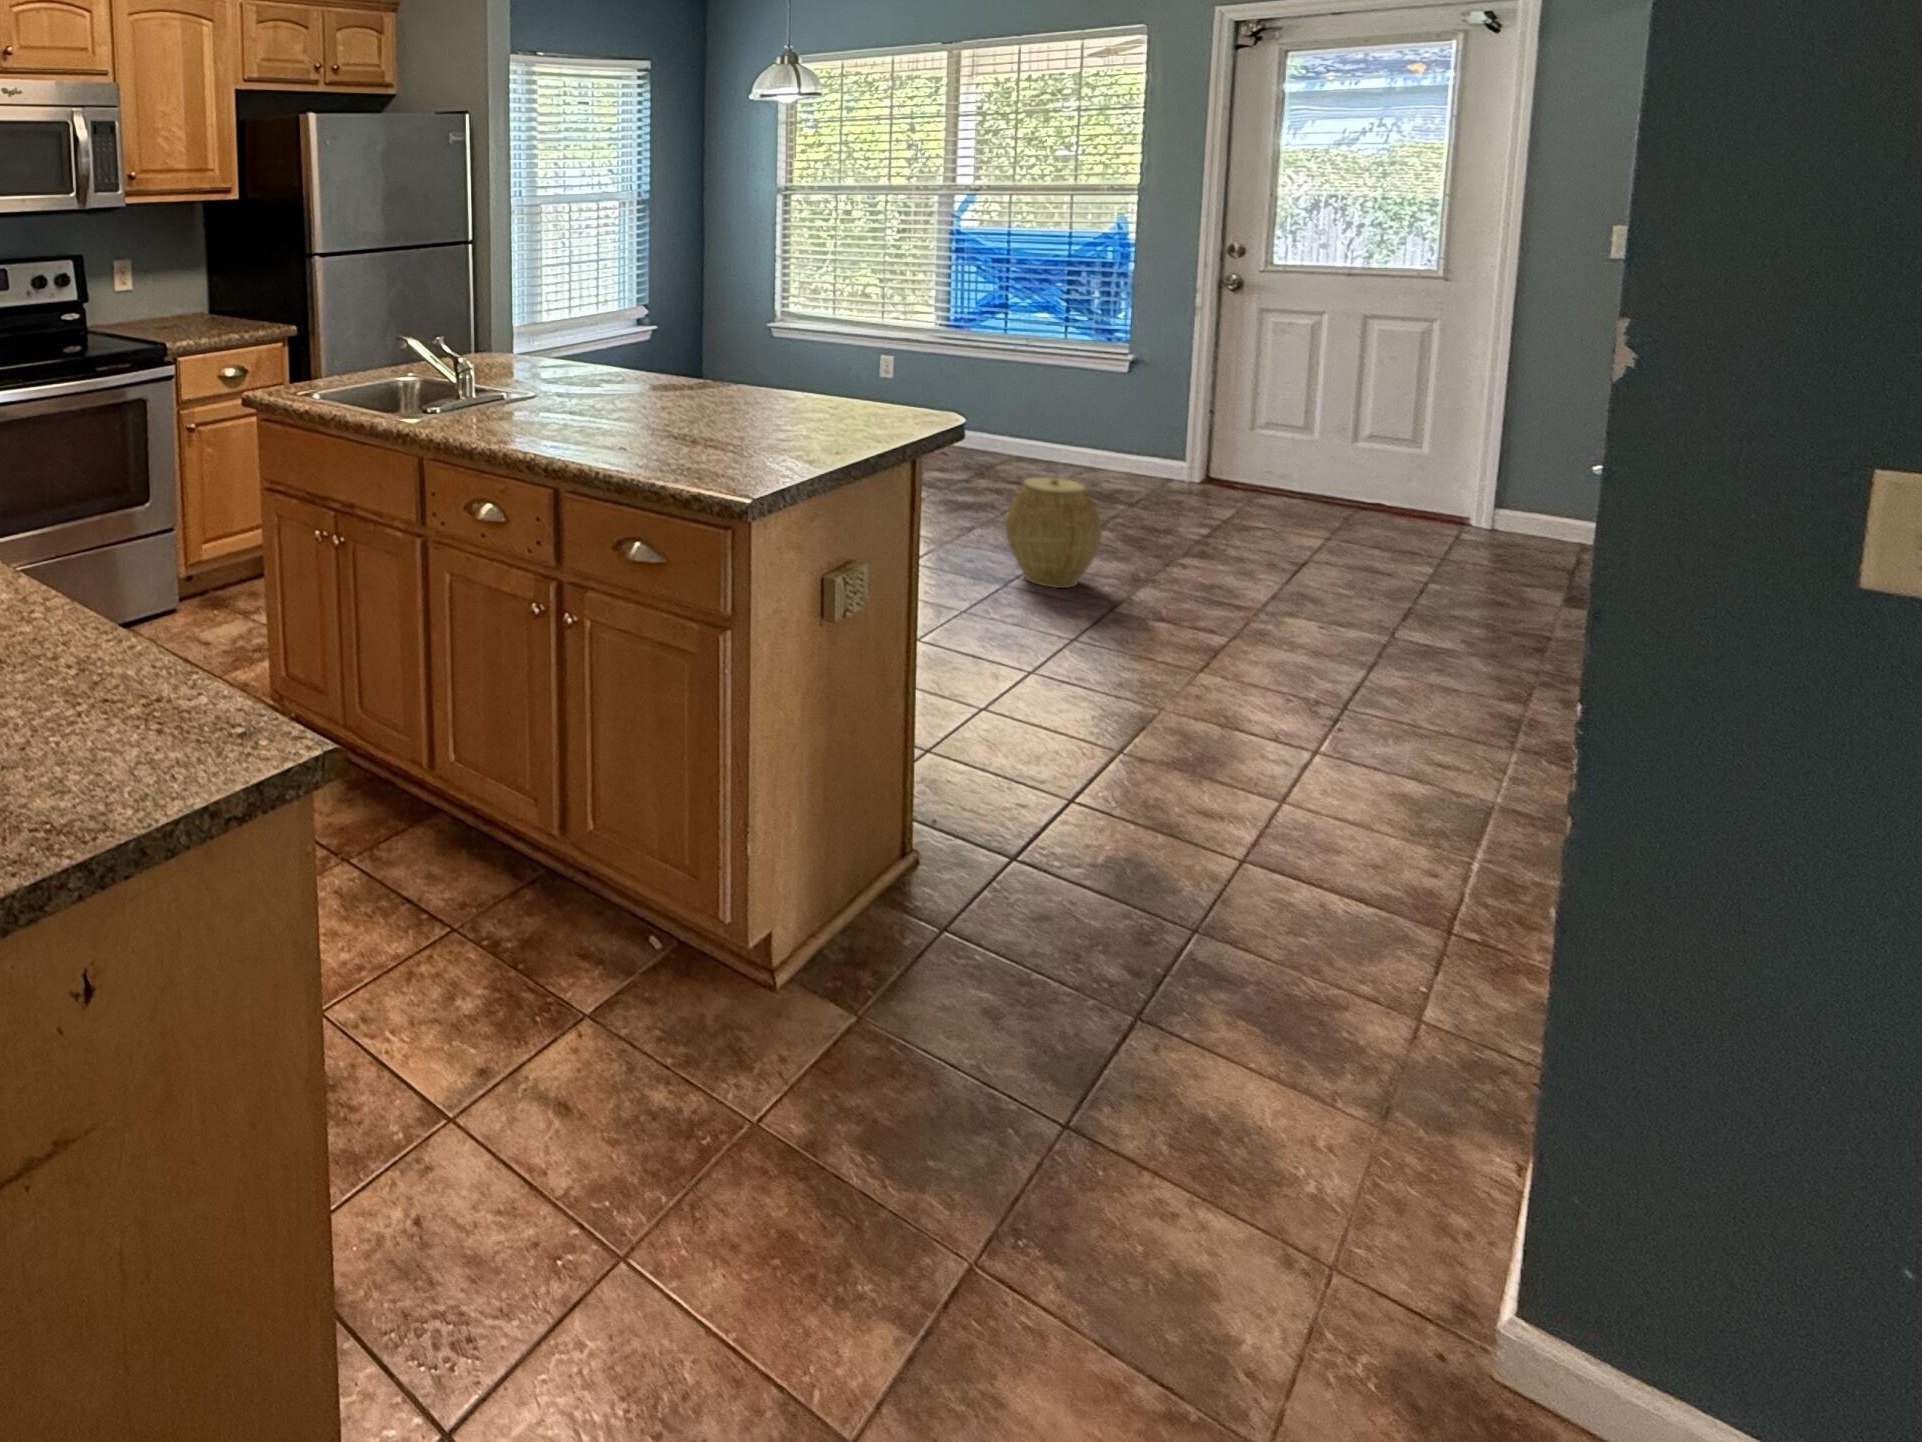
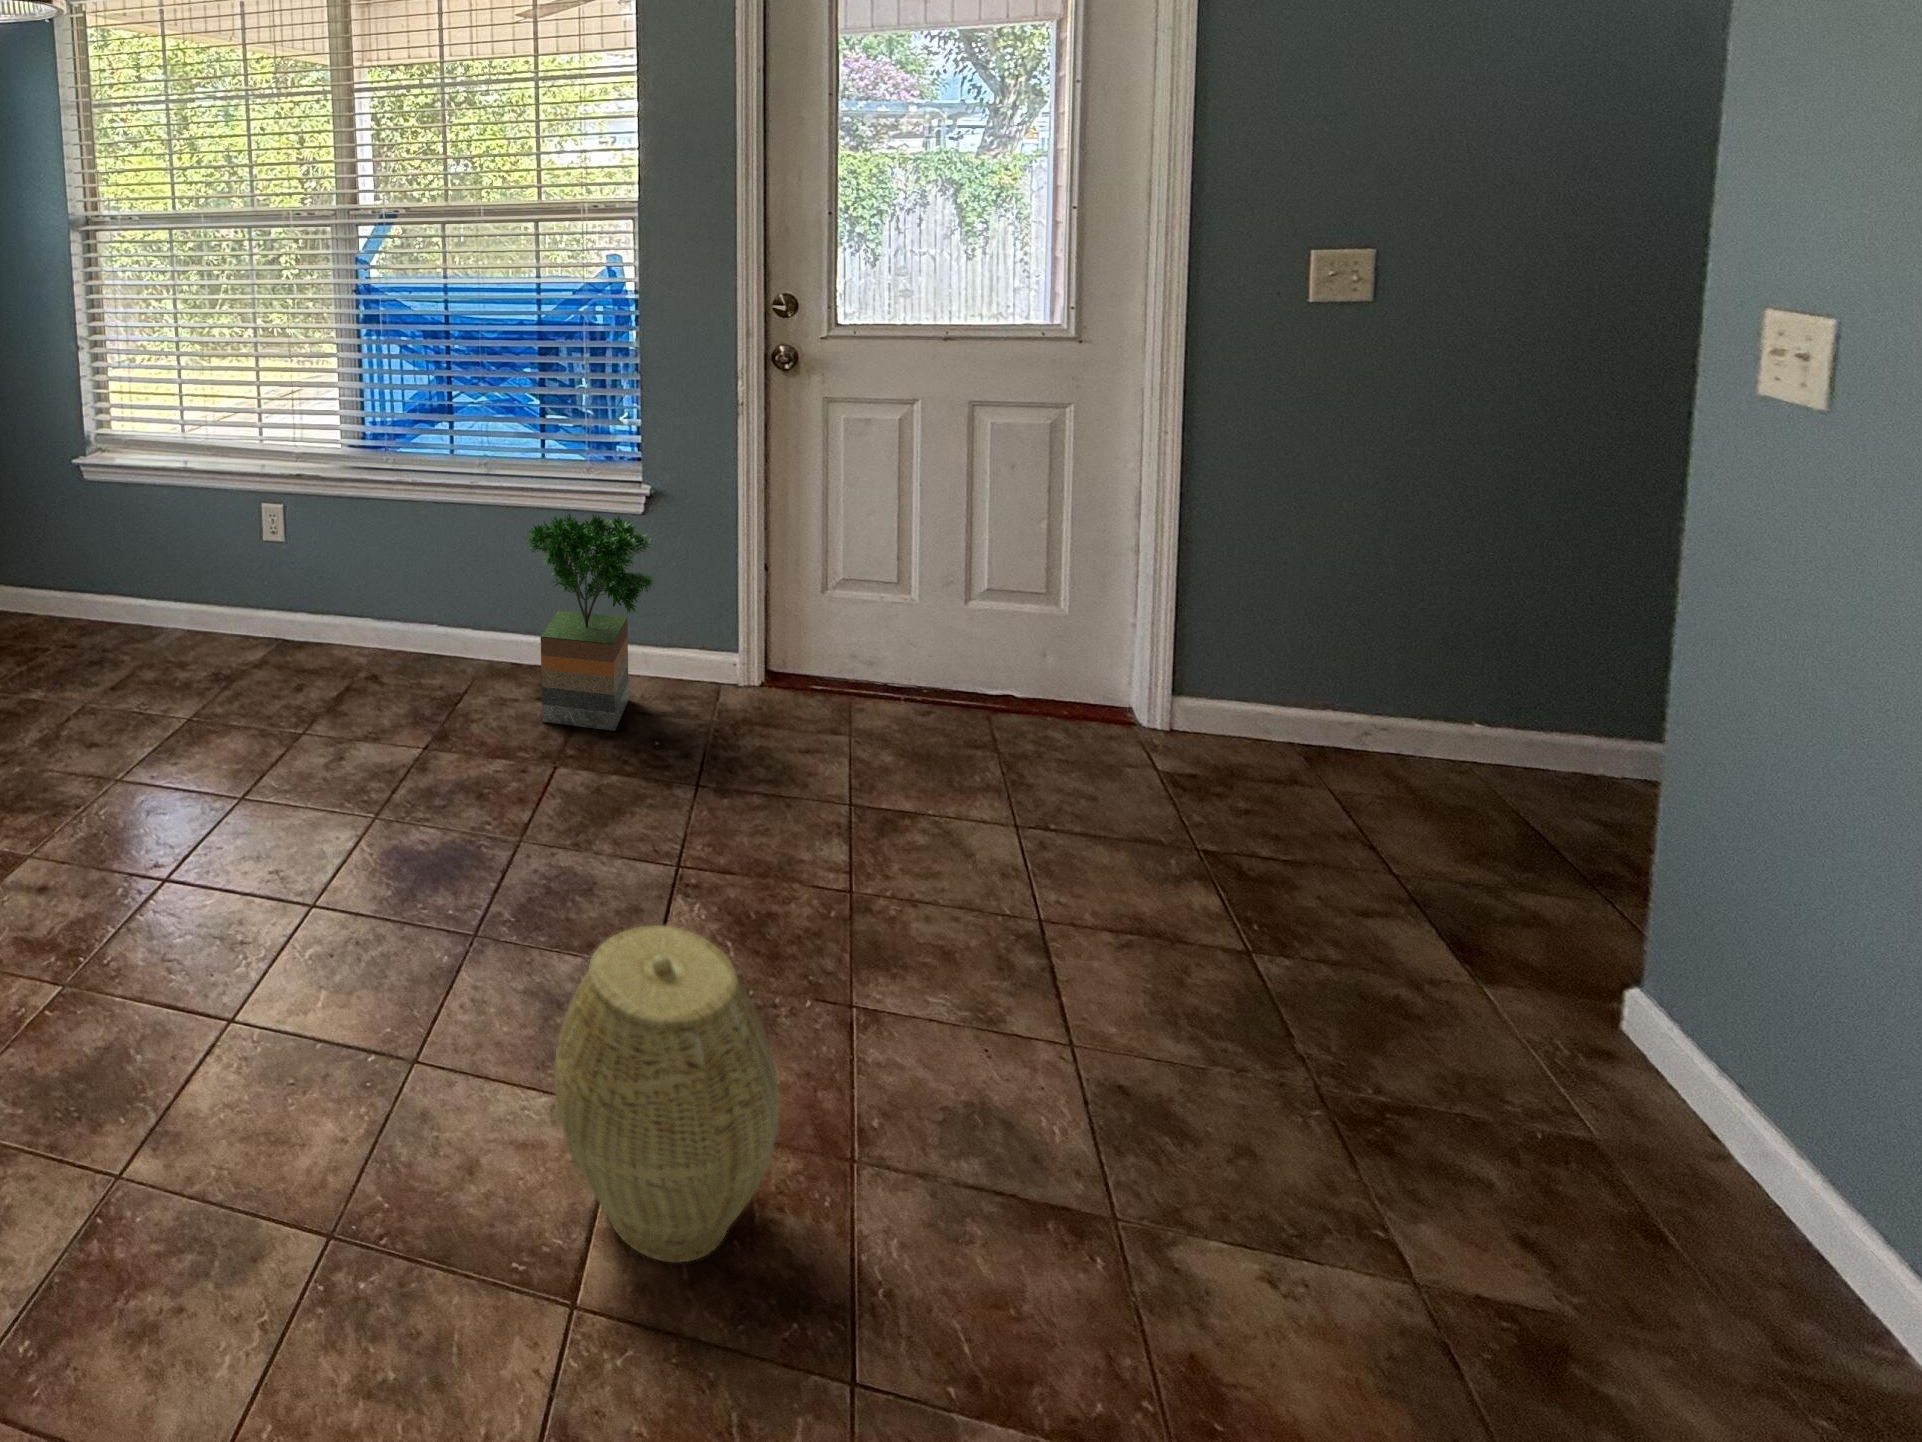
potted tree: none [1043,365,1129,487] -> present [524,514,655,731]

